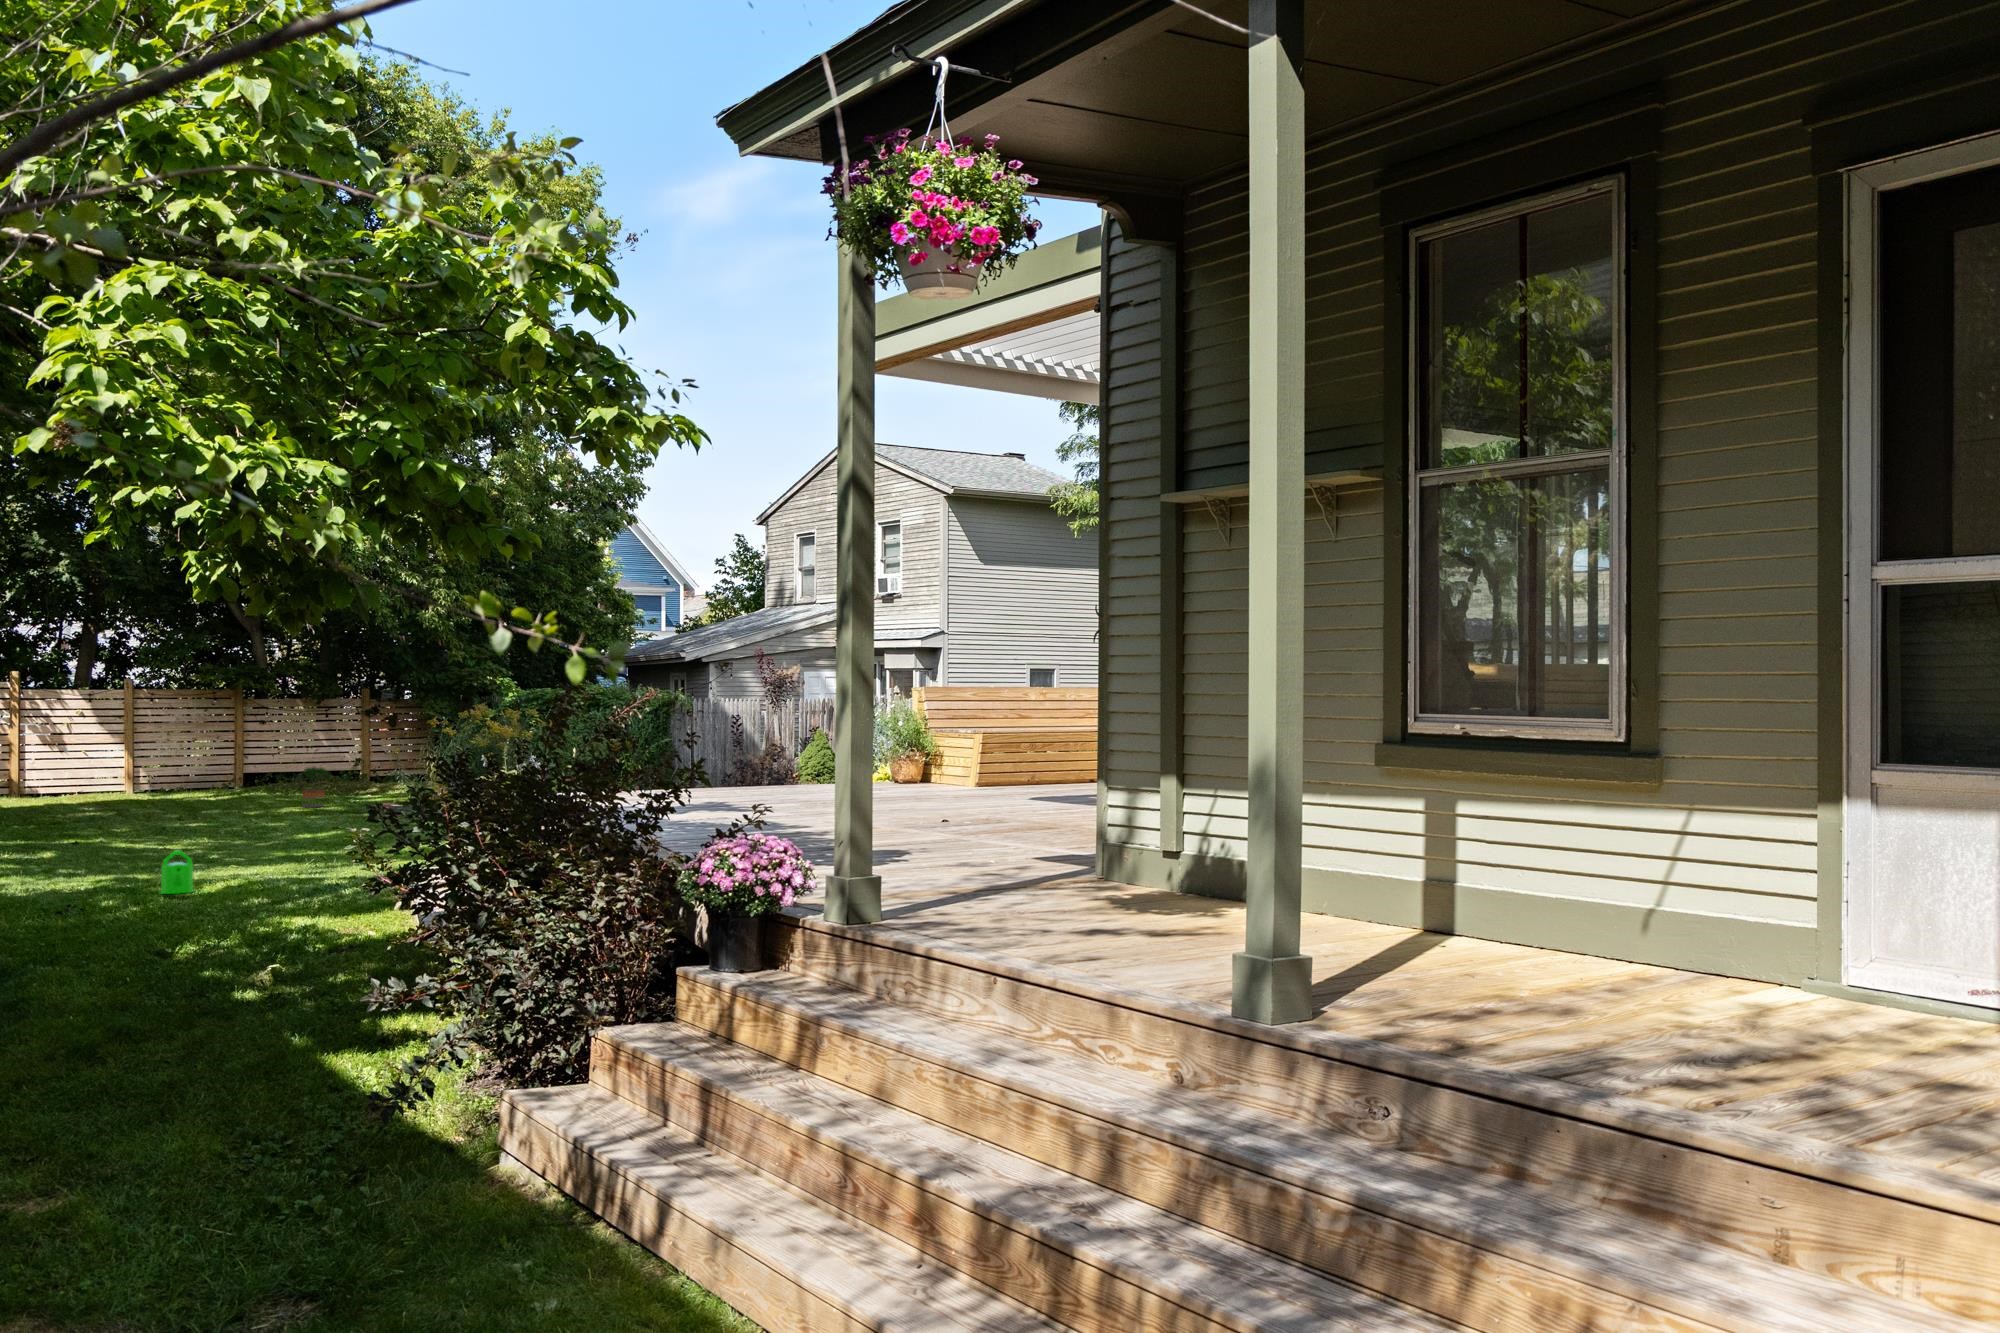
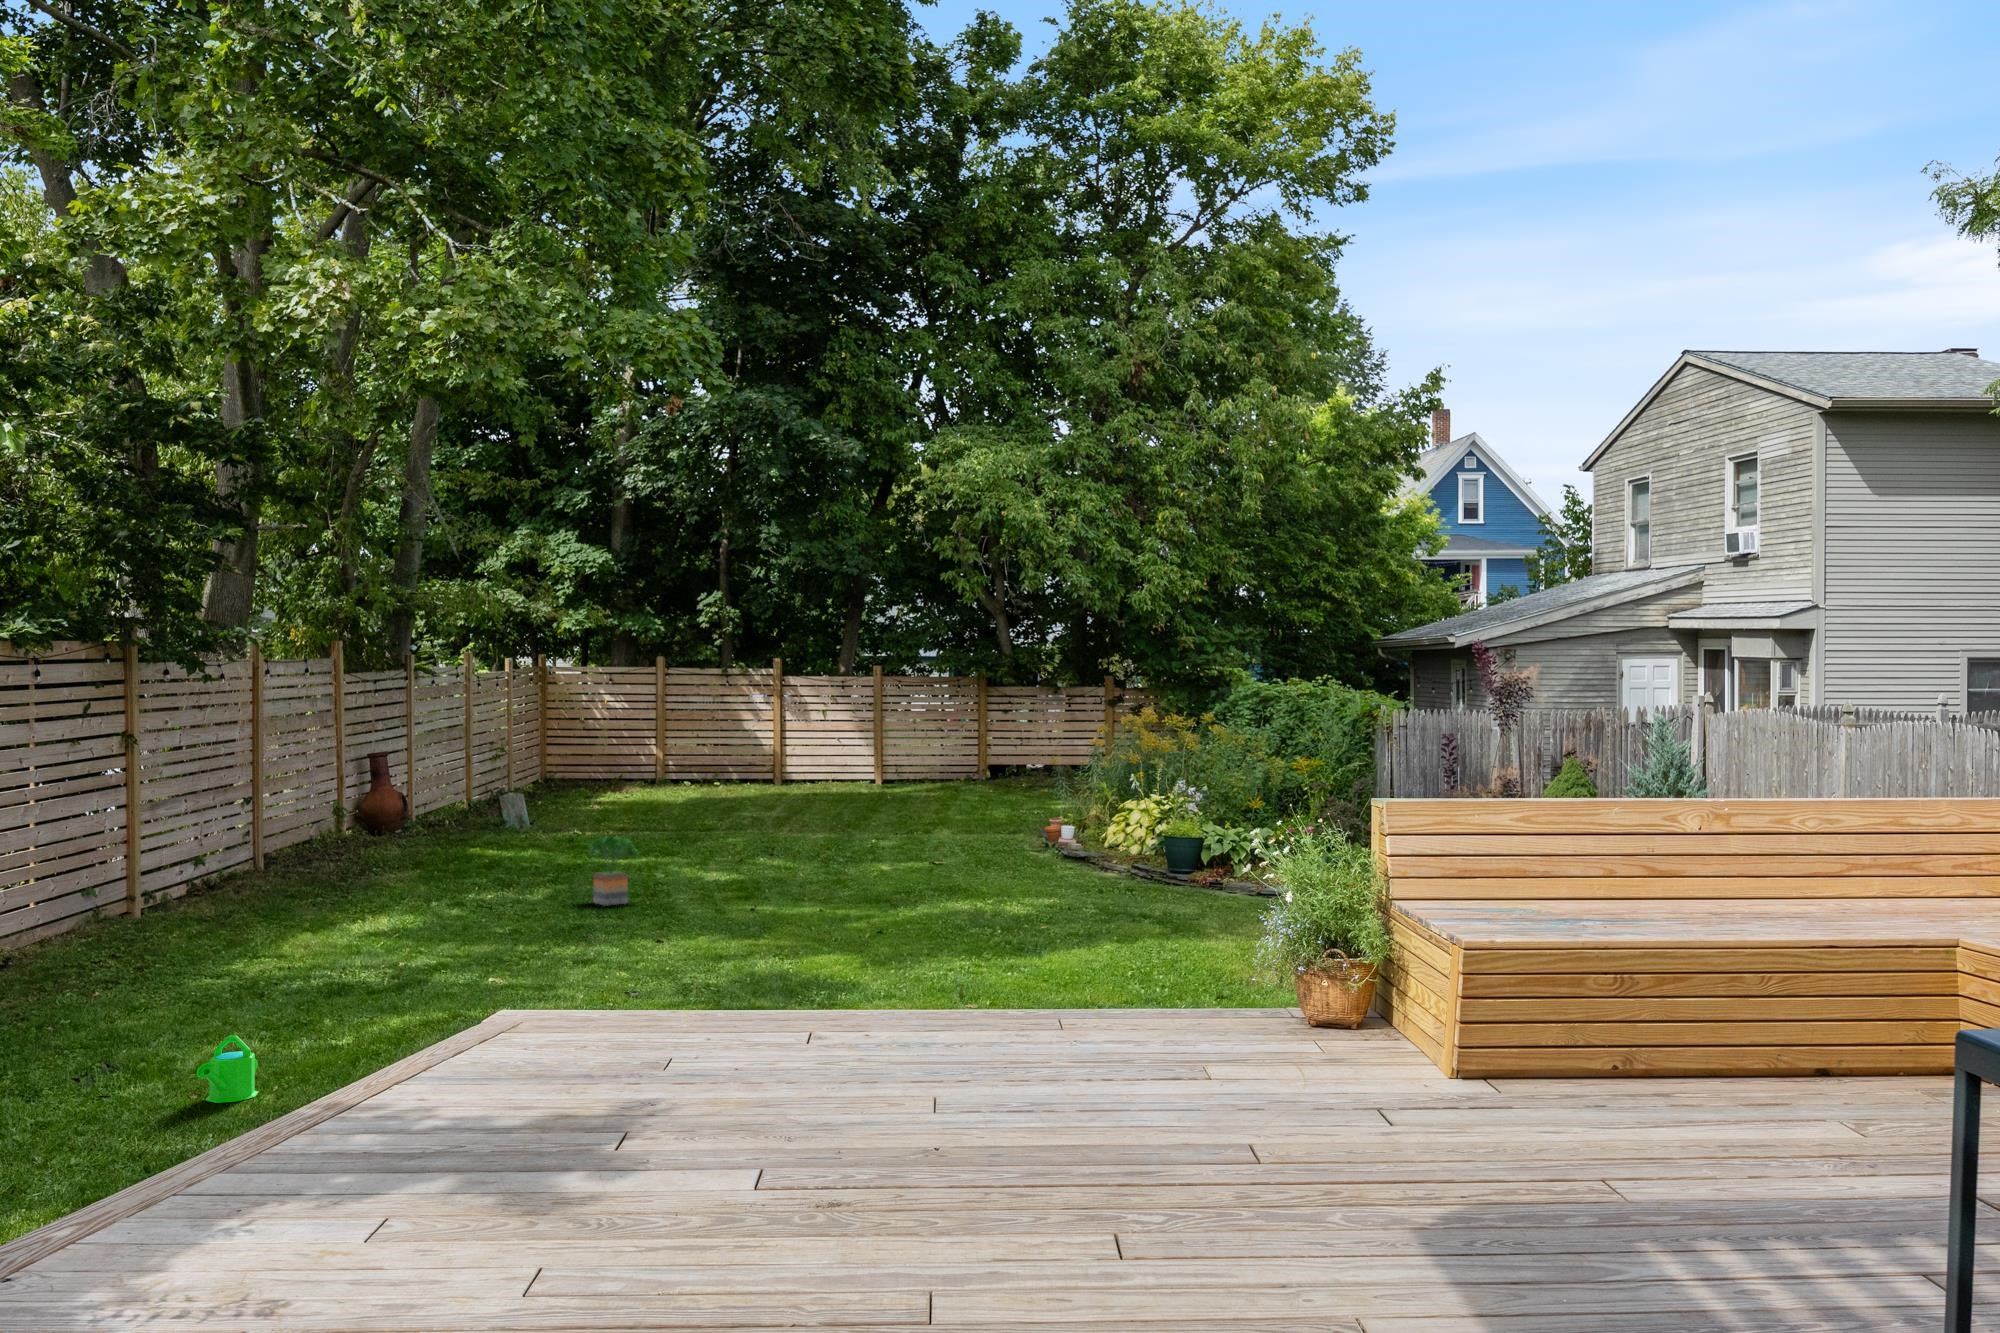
potted tree: present [299,767,331,807] -> present [590,836,638,906]

